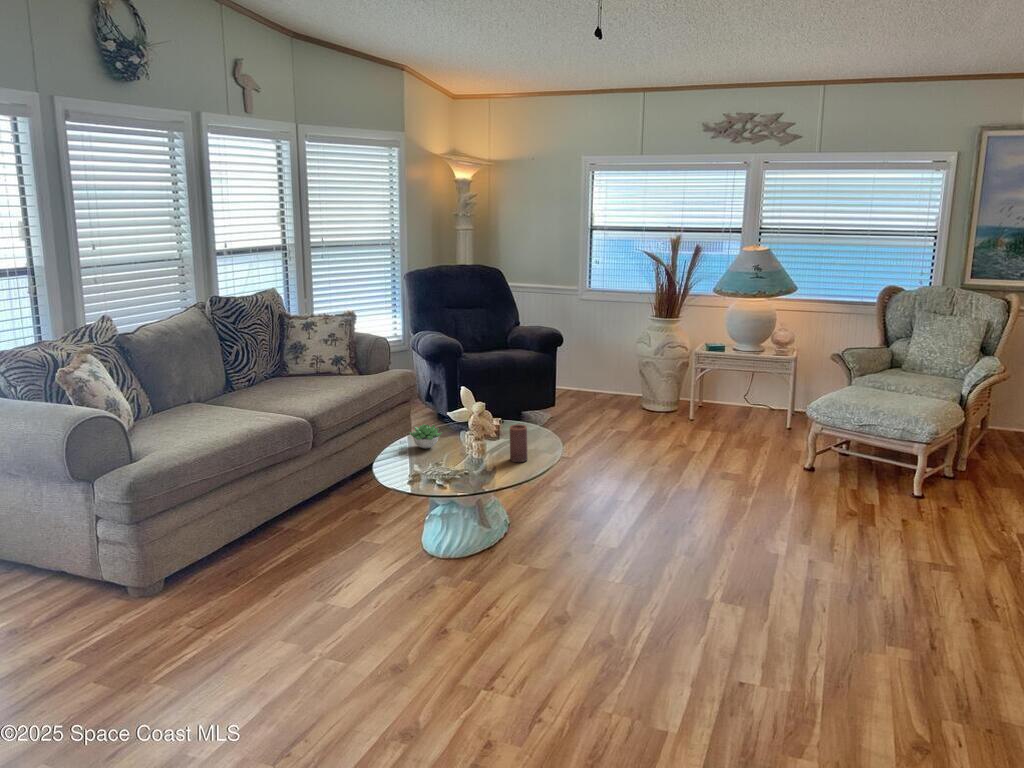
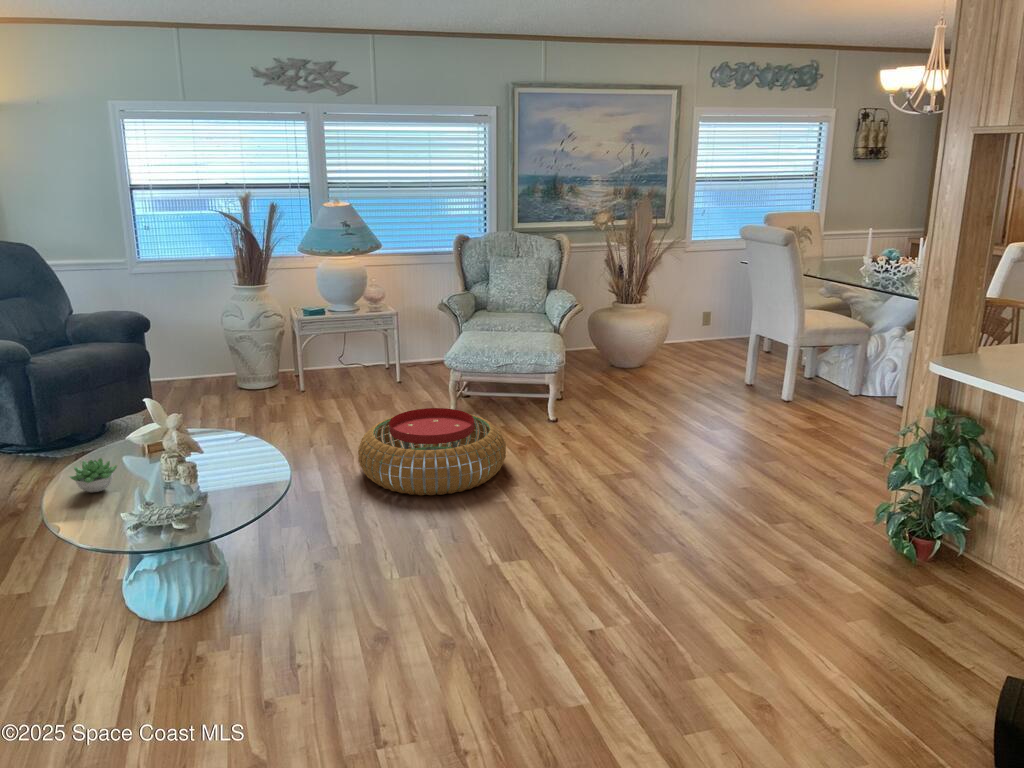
candle: present [510,424,528,462] -> none [221,431,247,477]
pouf: none [665,450,819,538] -> present [358,408,506,495]

